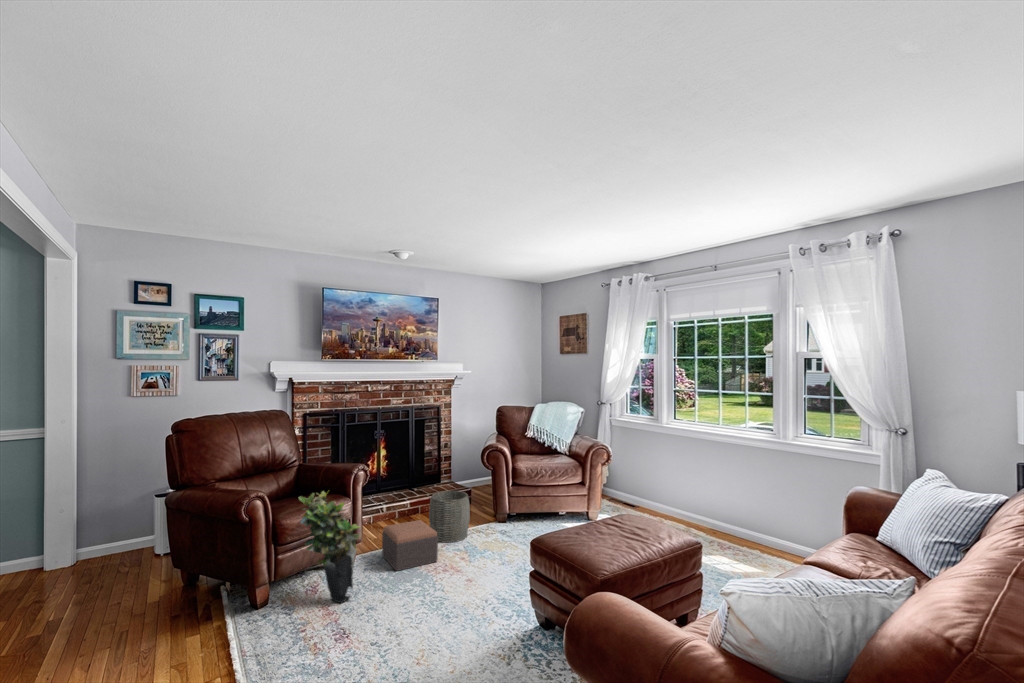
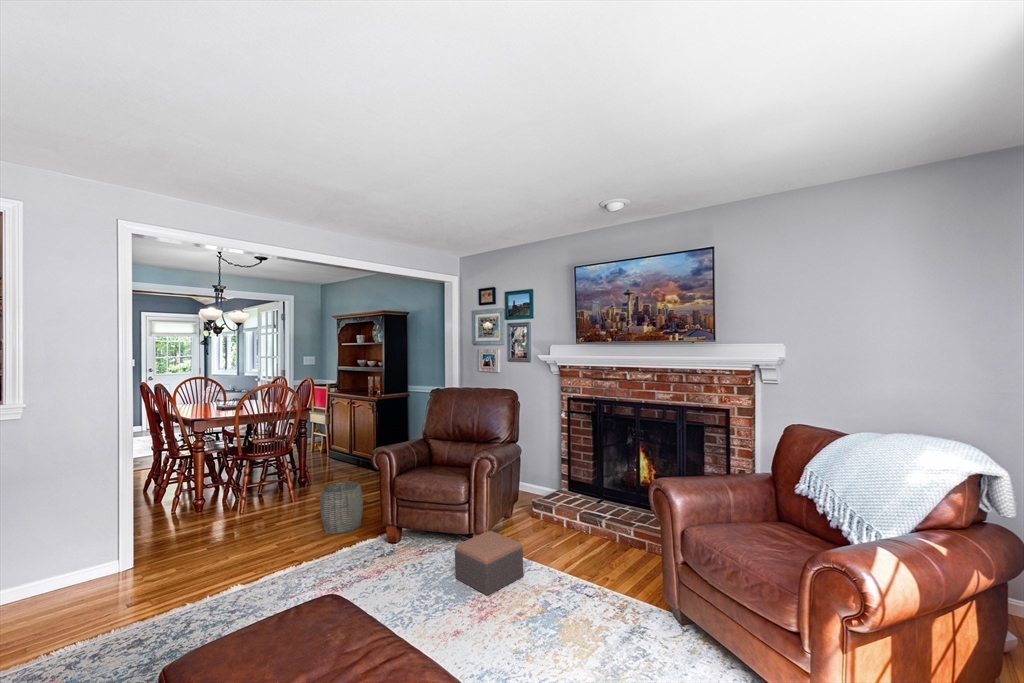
potted plant: present [299,491,360,603] -> none [368,468,421,572]
woven basket: present [429,491,470,543] -> present [320,481,363,534]

